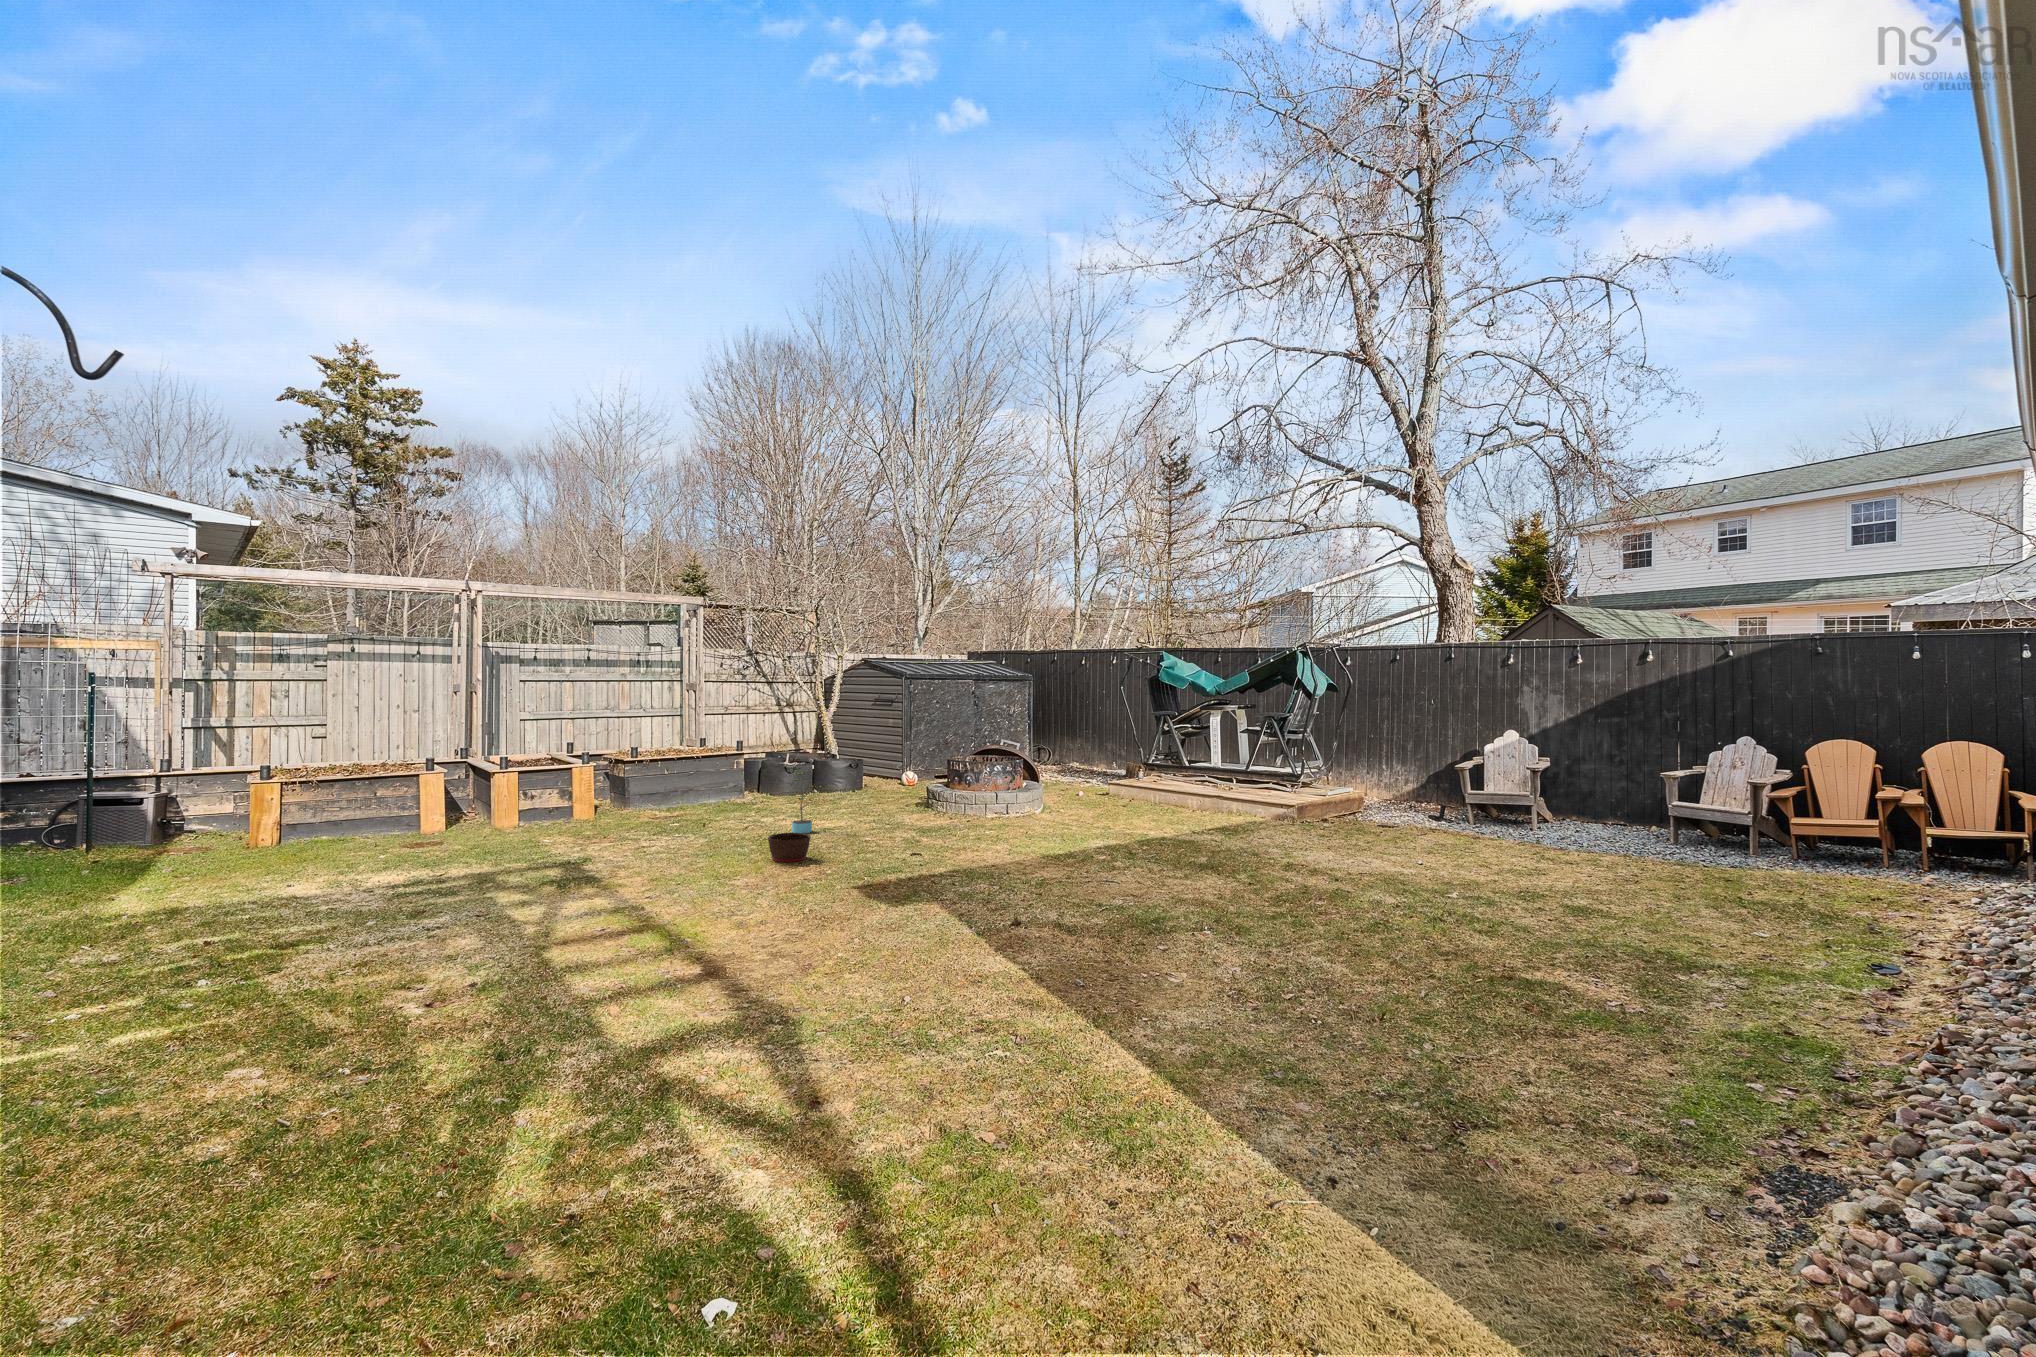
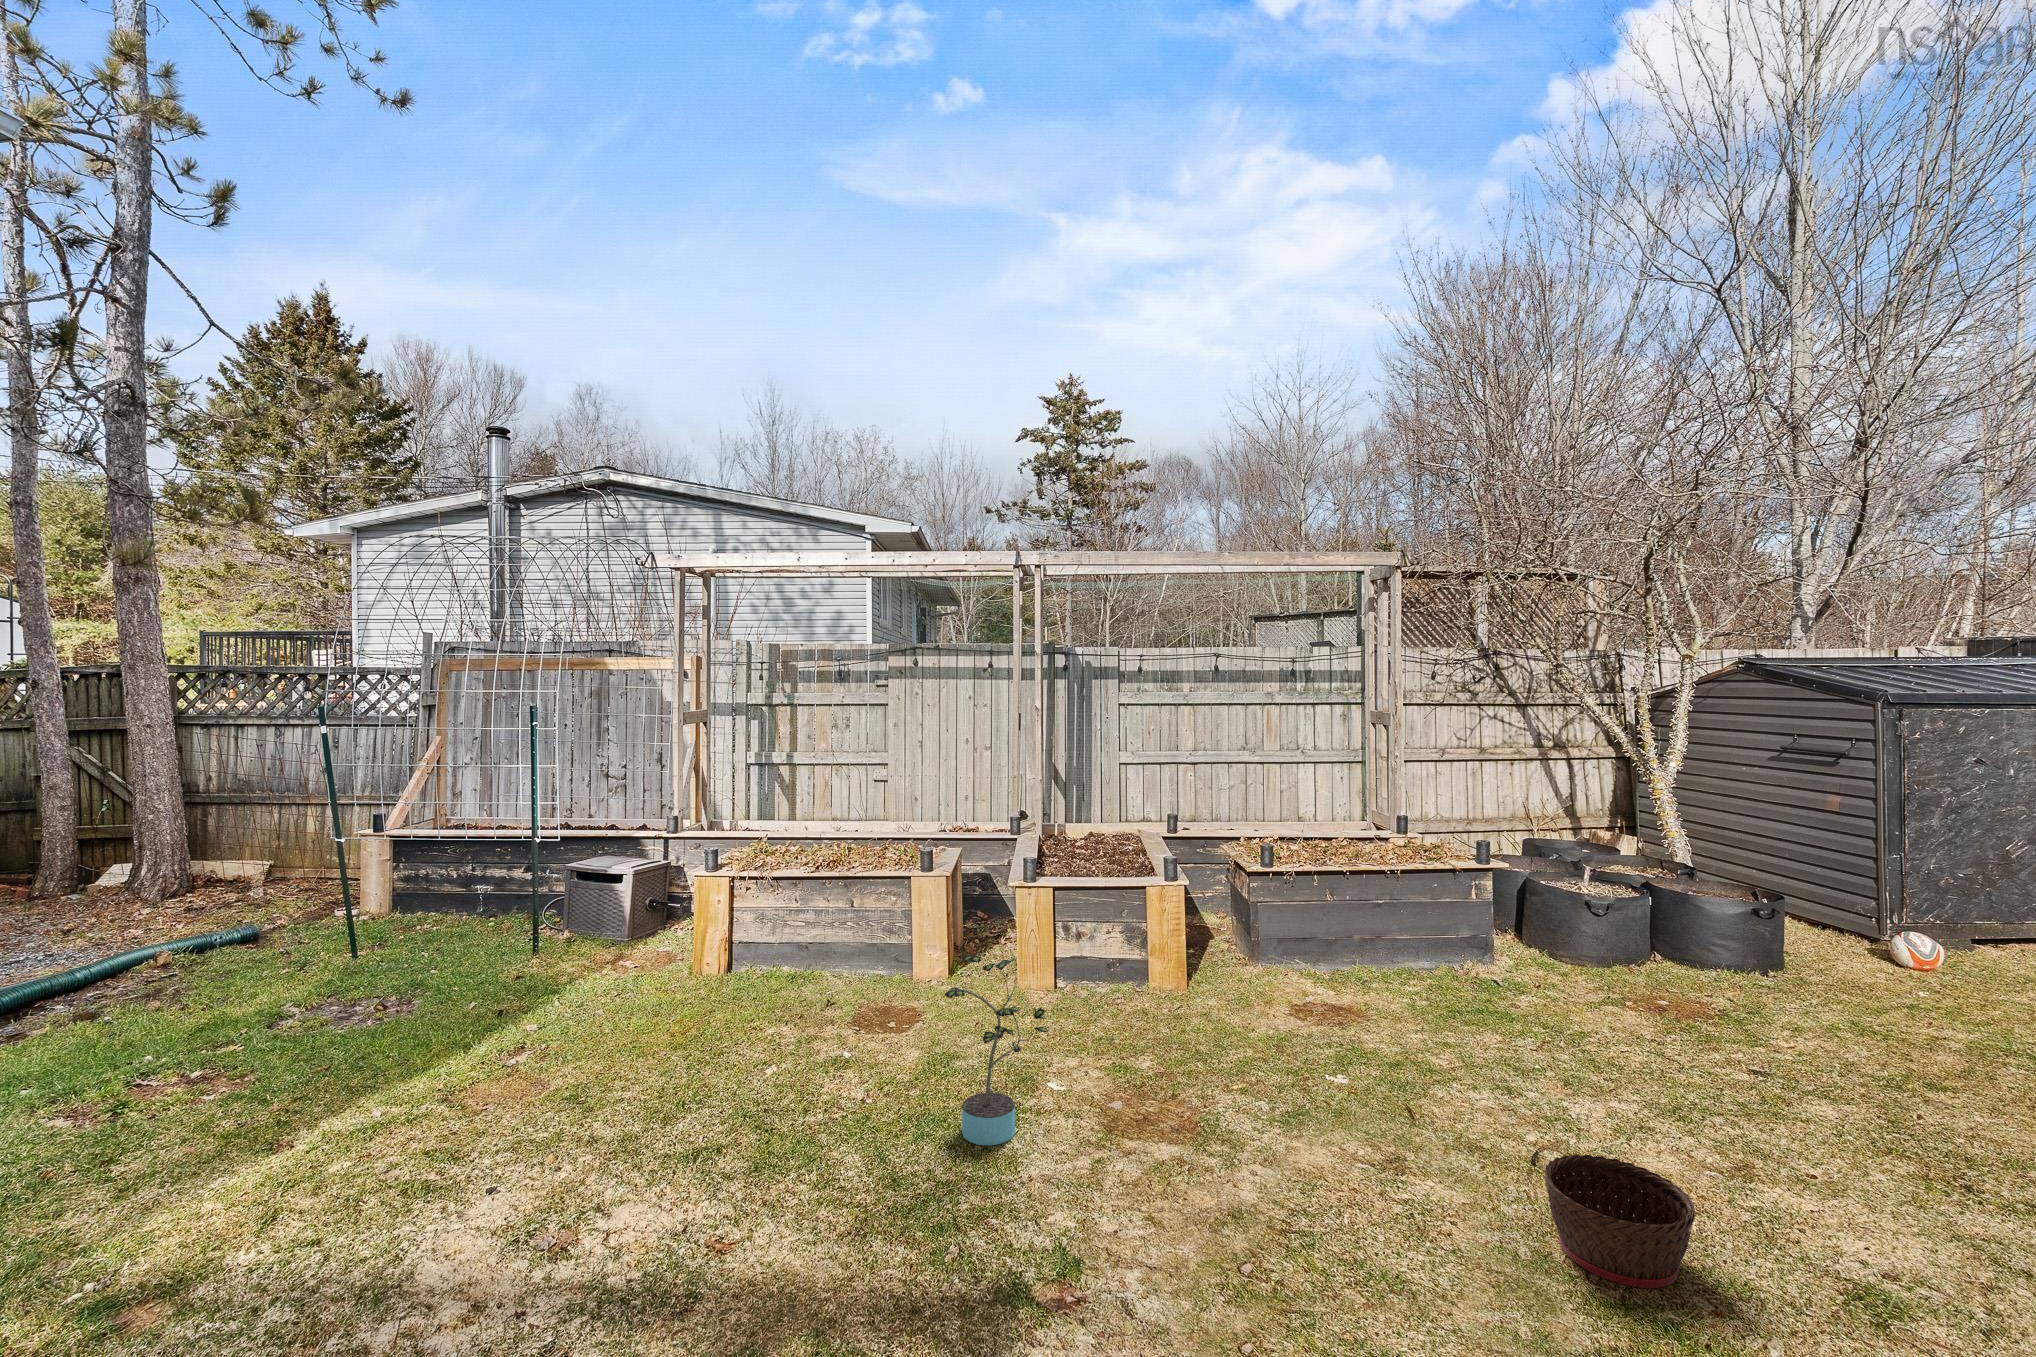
potted plant: present [790,770,823,833] -> present [945,955,1048,1145]

